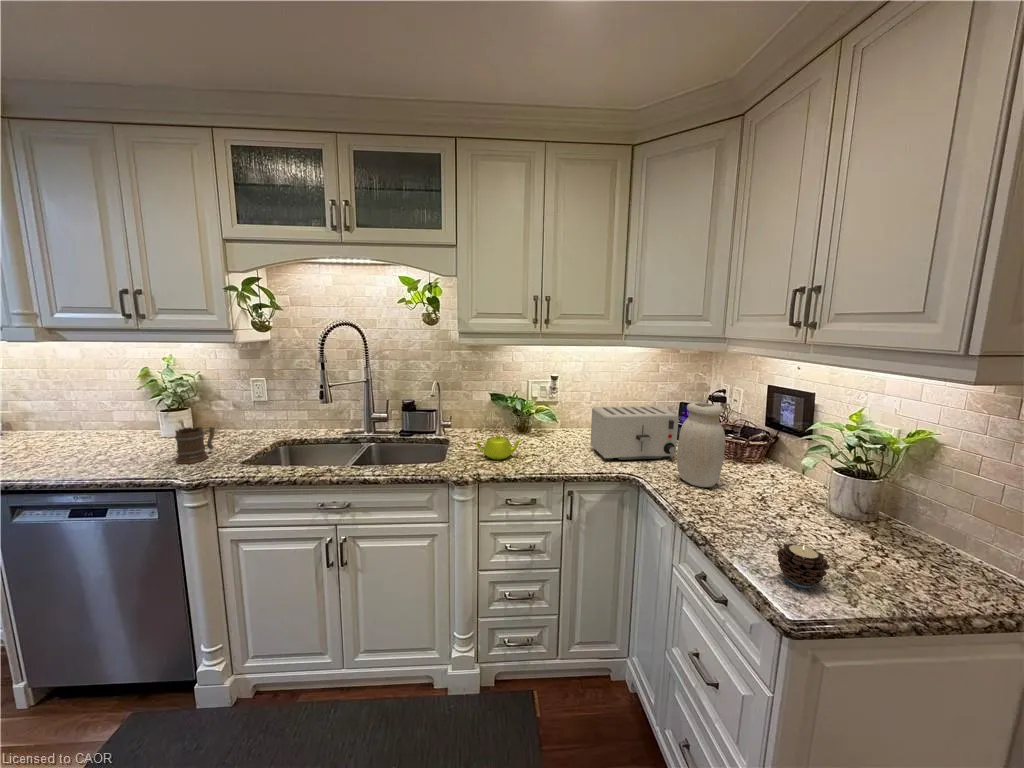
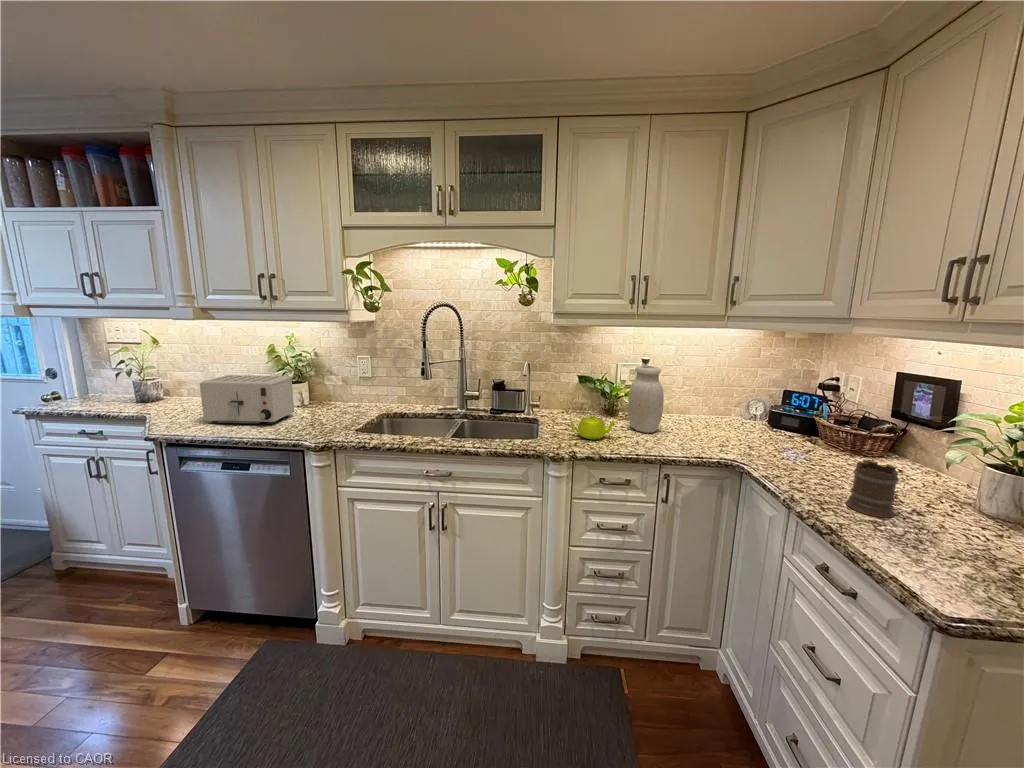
jar: present [677,402,725,487] -> present [628,366,664,433]
toaster: present [590,406,679,460] -> present [200,375,294,424]
mug: present [175,427,215,464] -> present [846,460,899,518]
candle: present [777,544,830,588] -> none [922,538,991,586]

